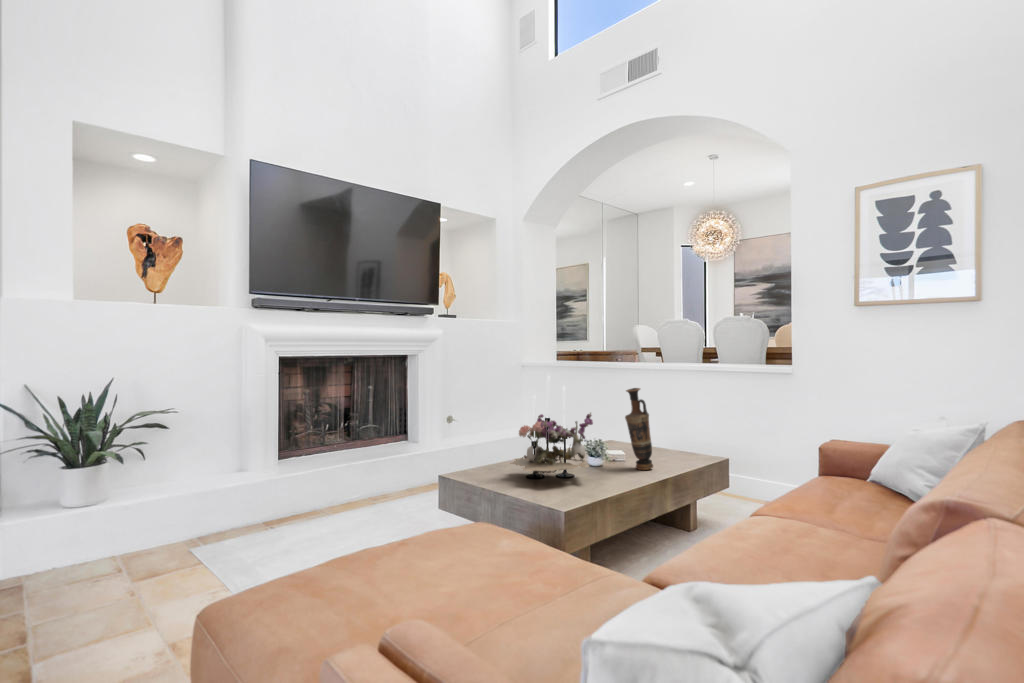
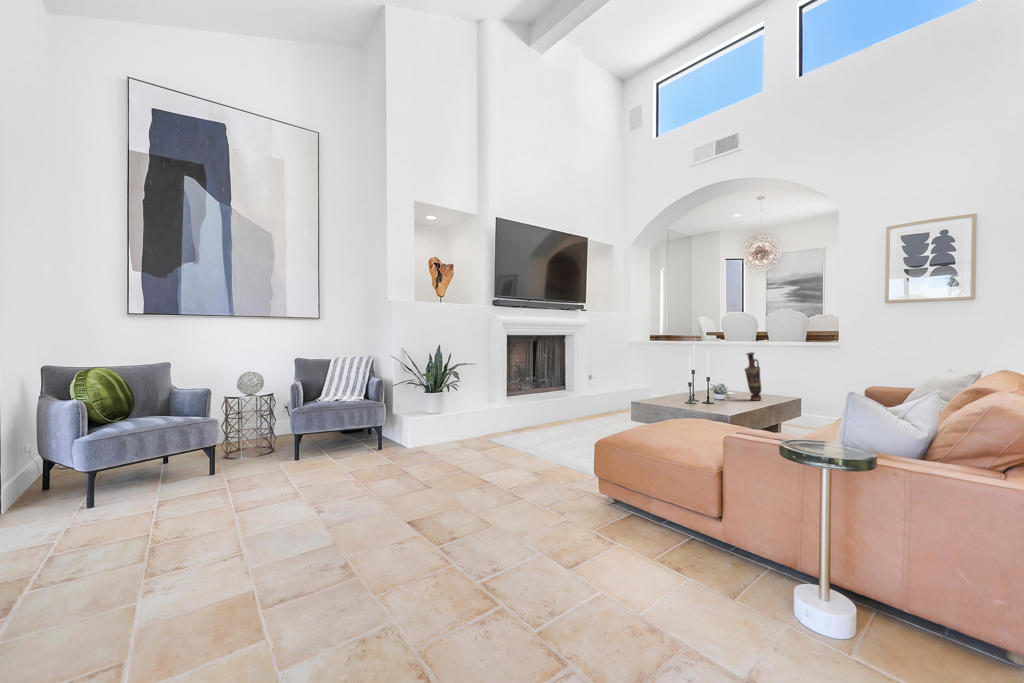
flower arrangement: present [511,413,593,477] -> none [680,365,733,403]

